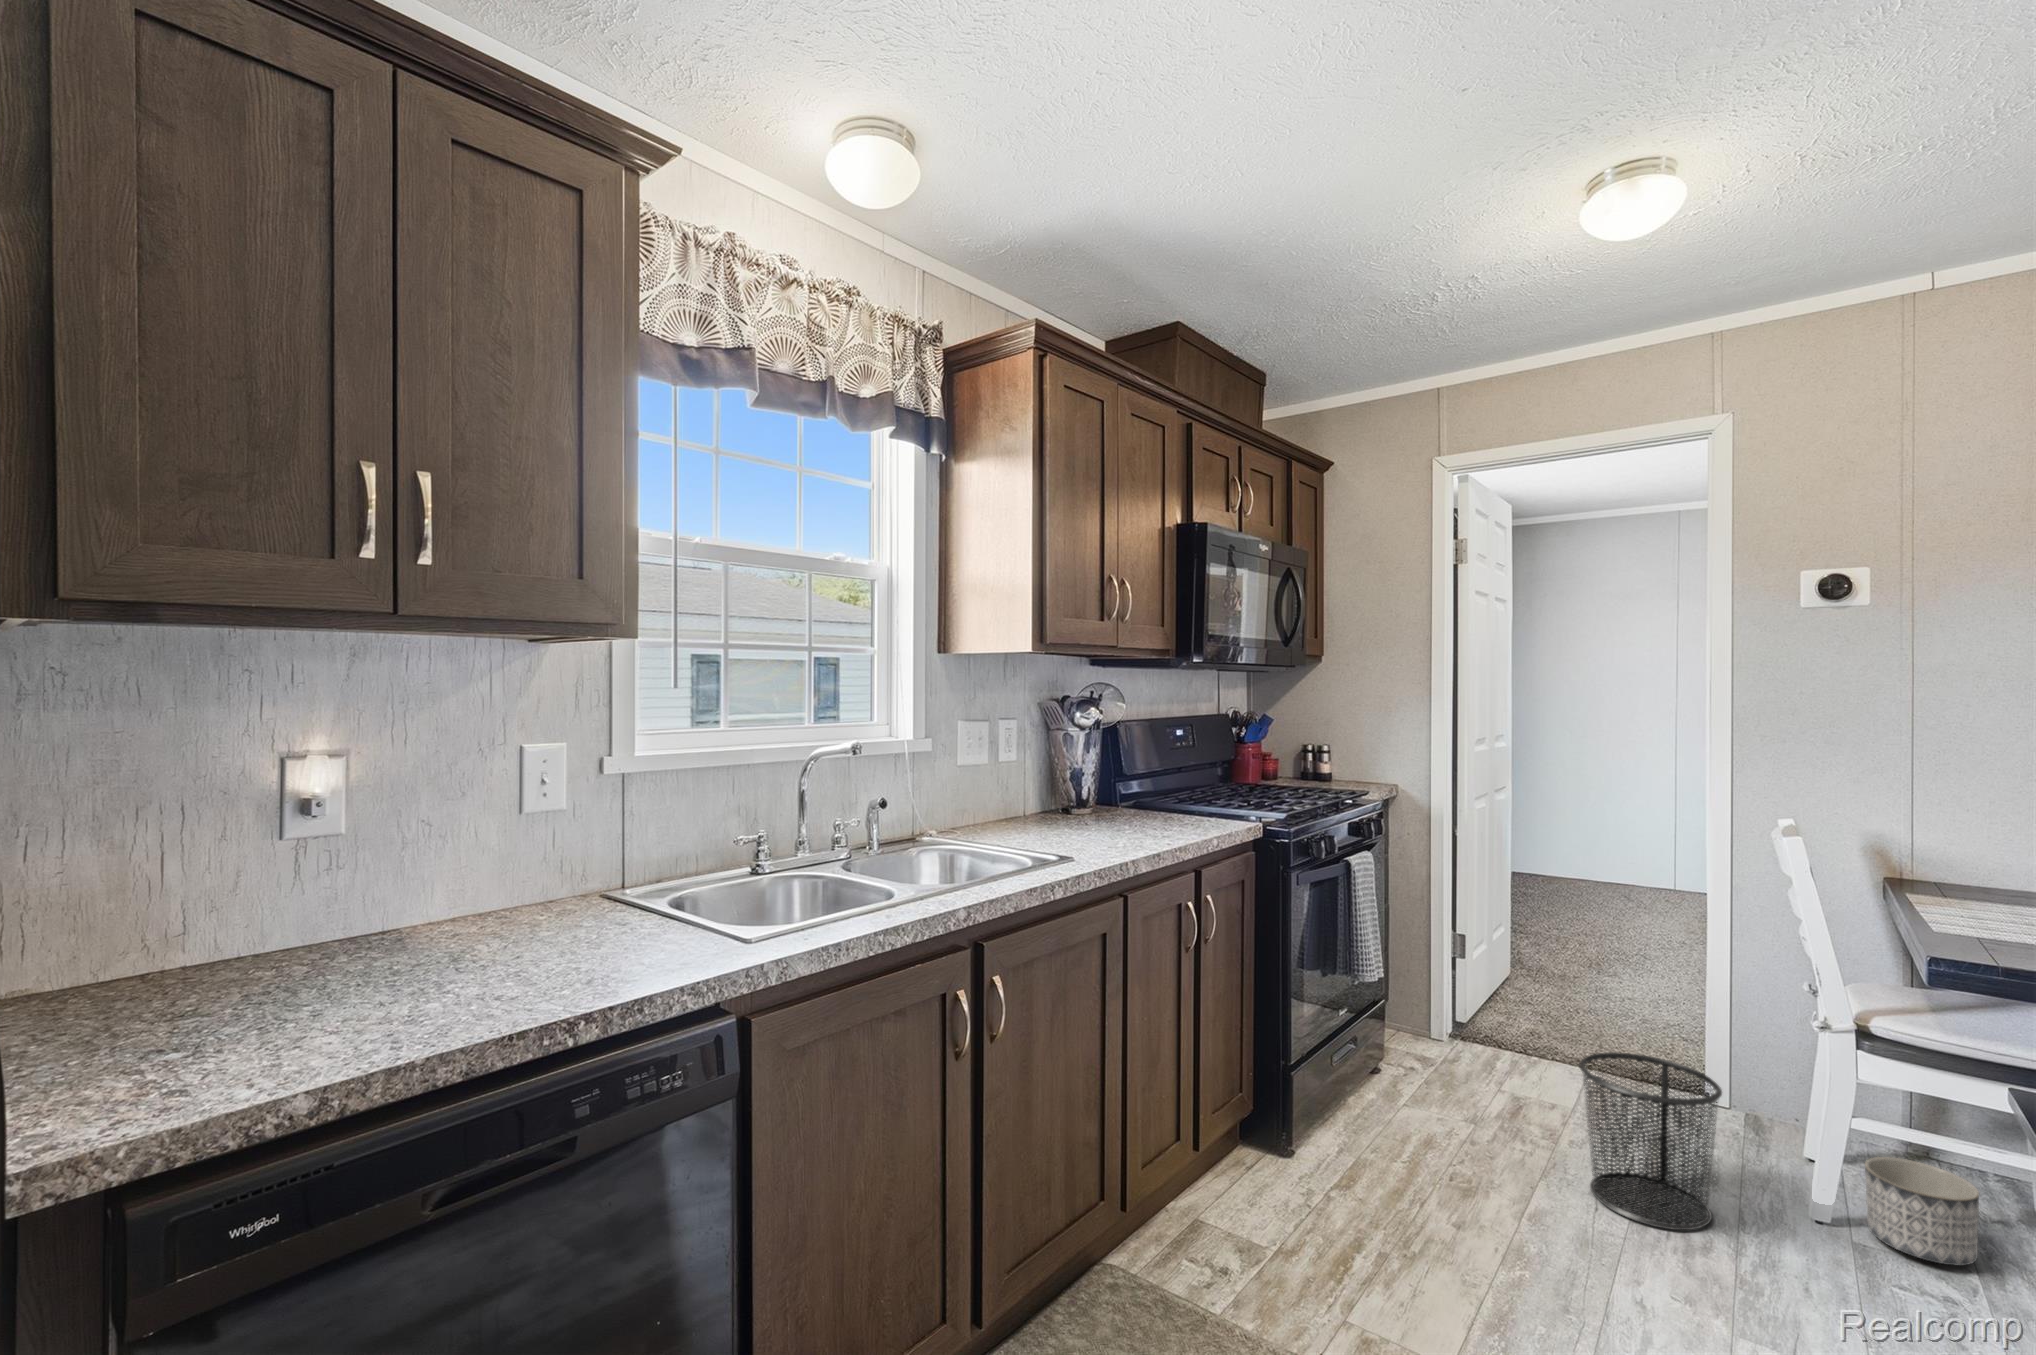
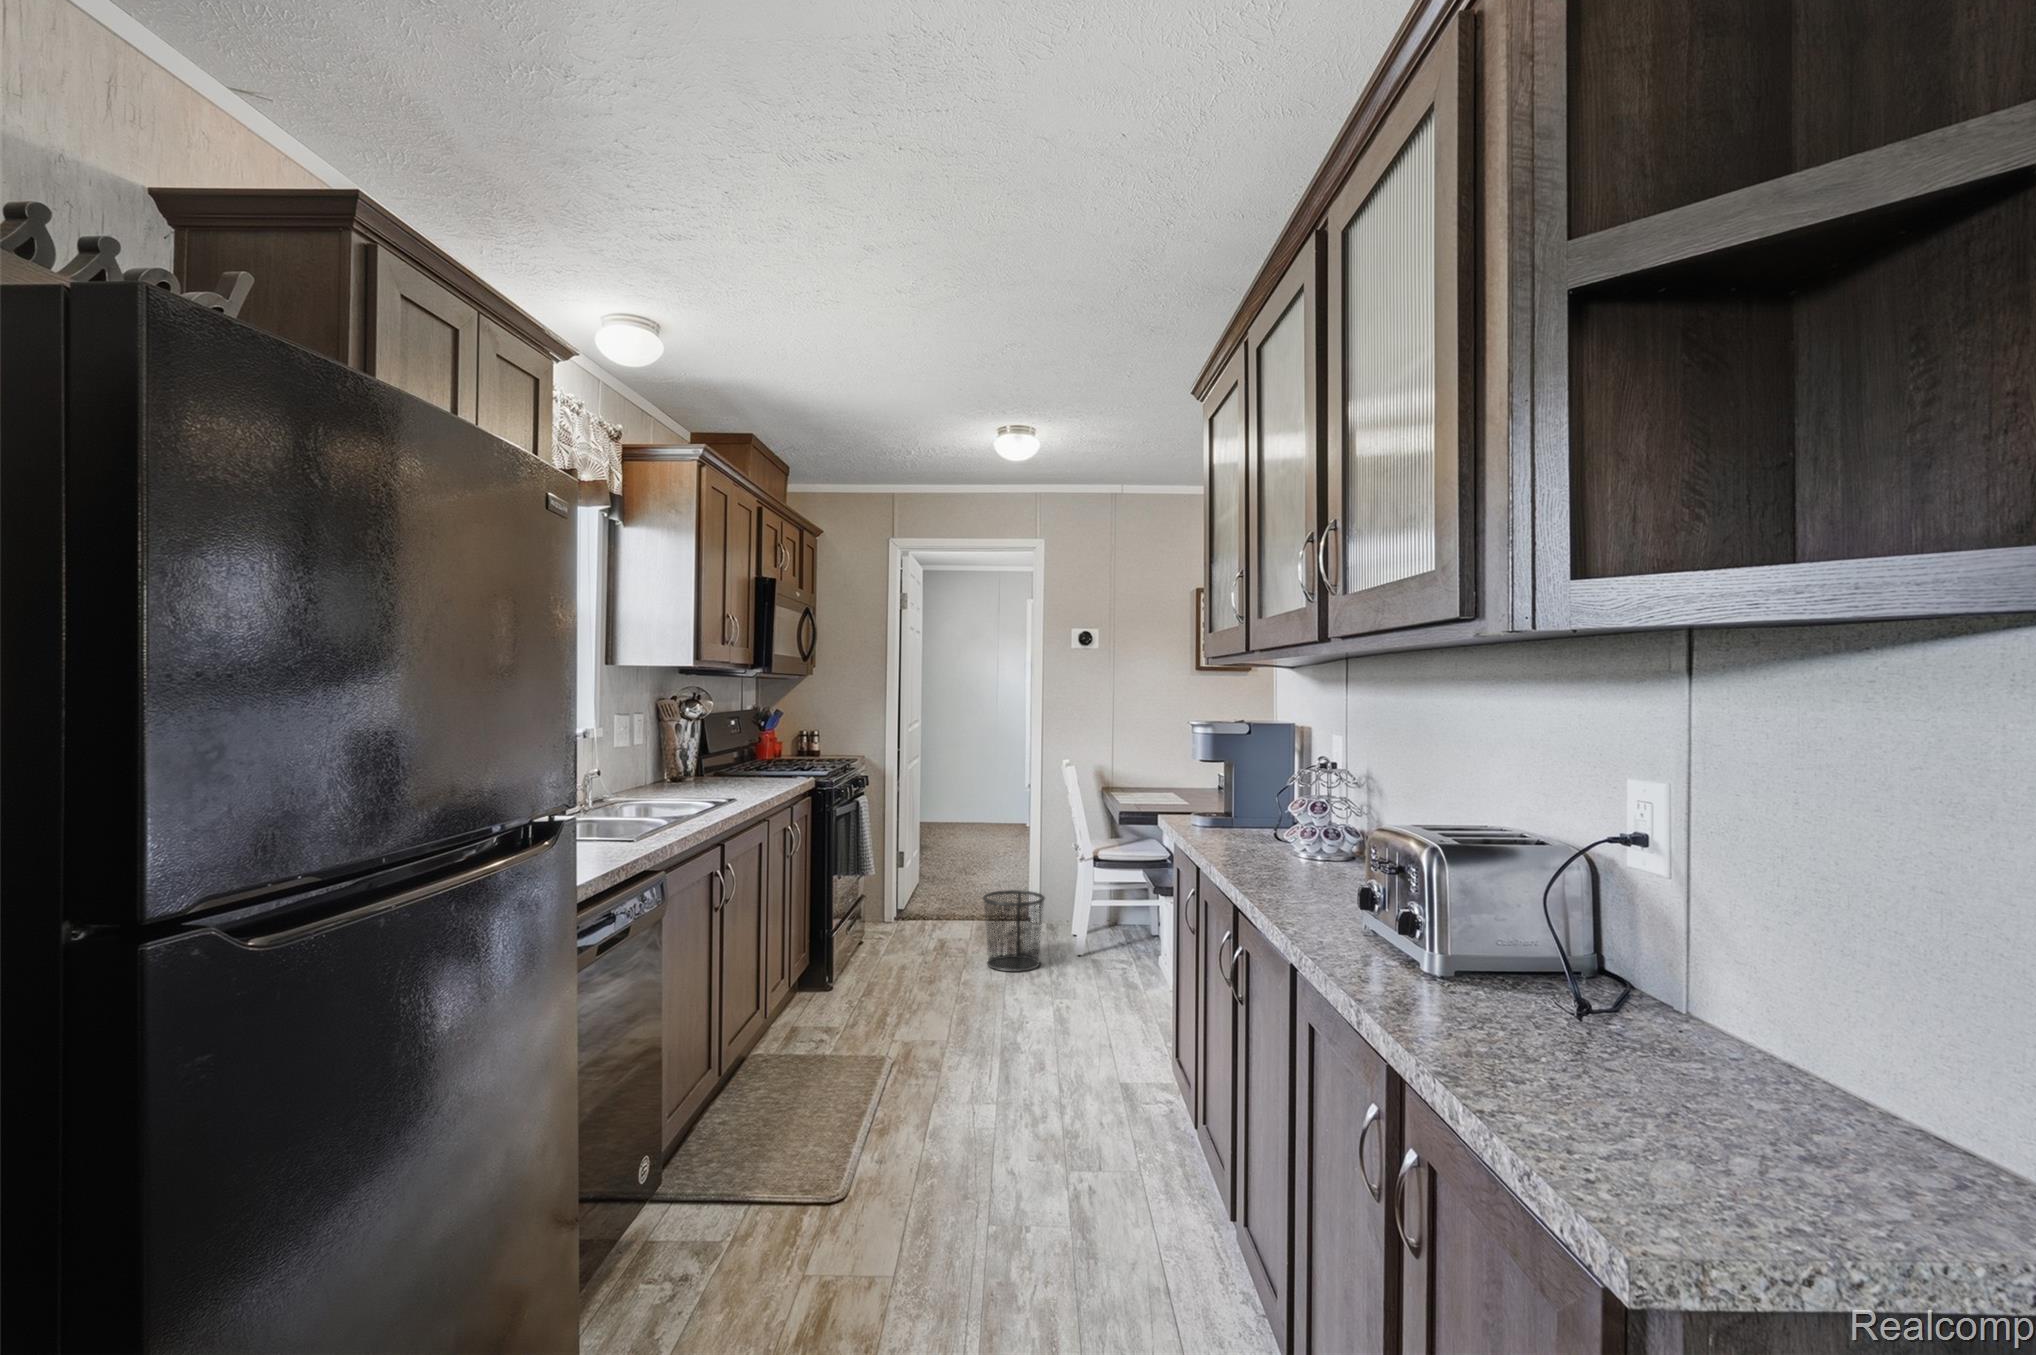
planter: present [1865,1157,1979,1266] -> none [1098,918,1137,958]

